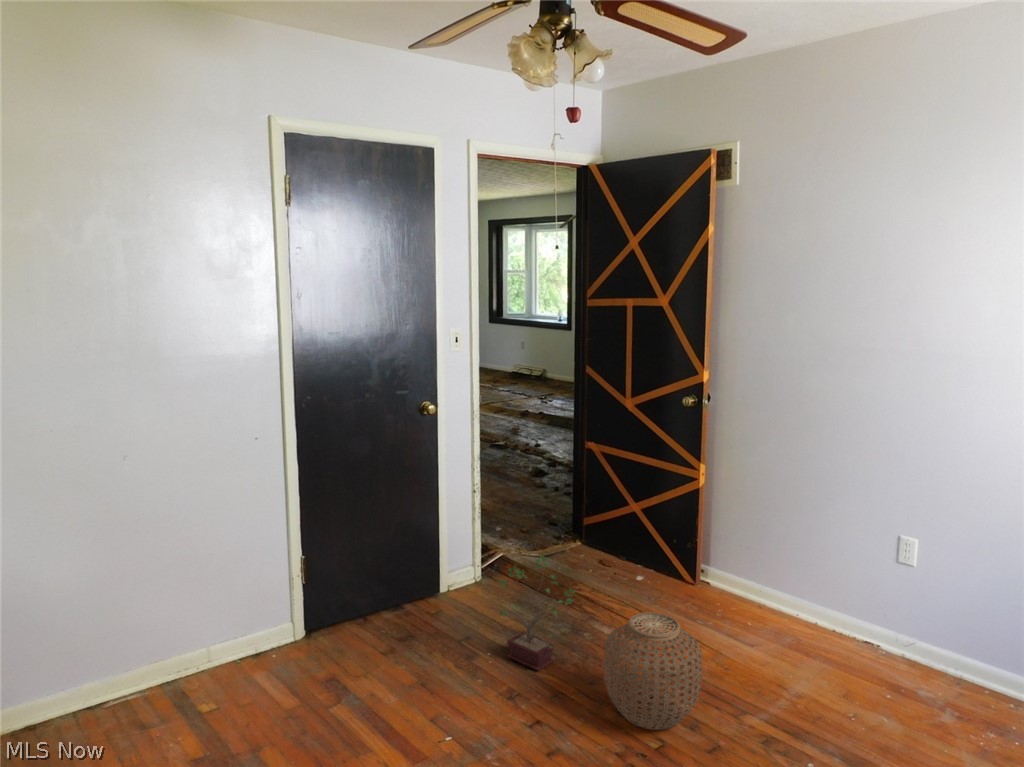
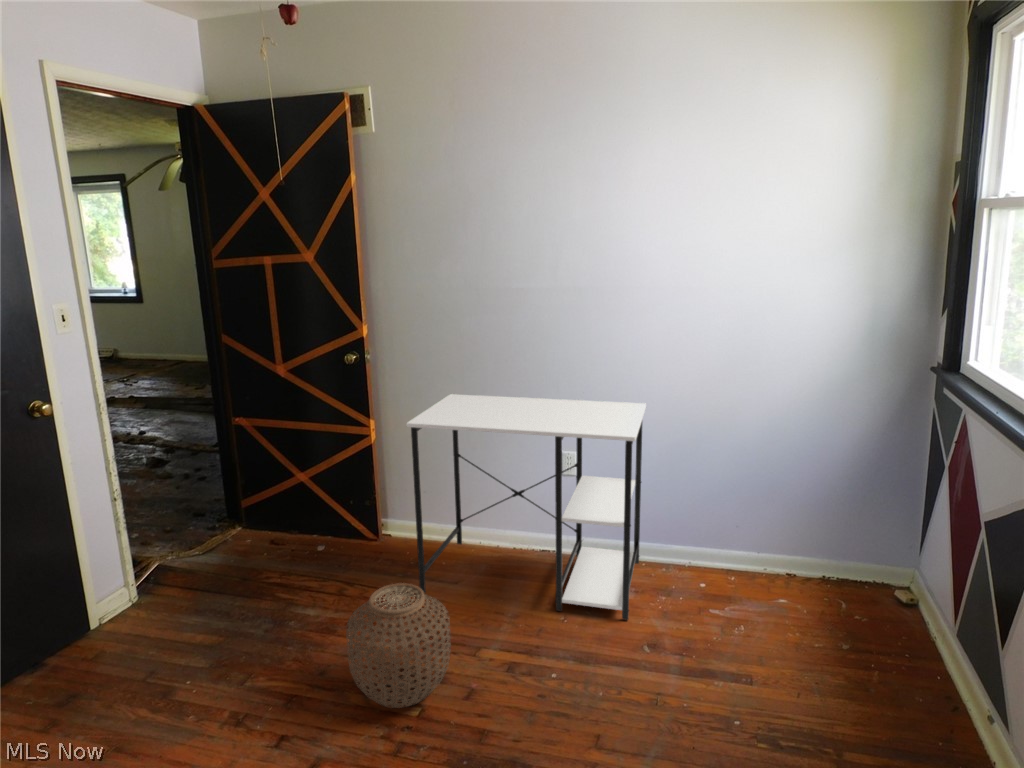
desk: none [709,450,1008,742] -> present [406,394,646,620]
potted plant: present [498,555,575,671] -> none [185,556,299,689]

